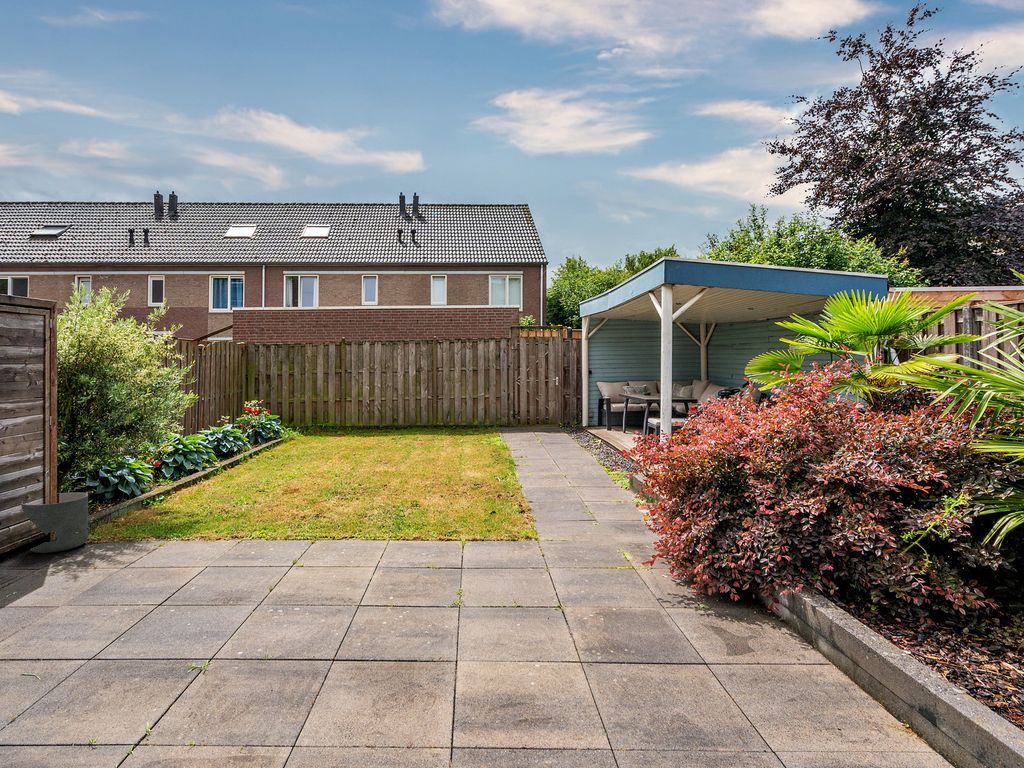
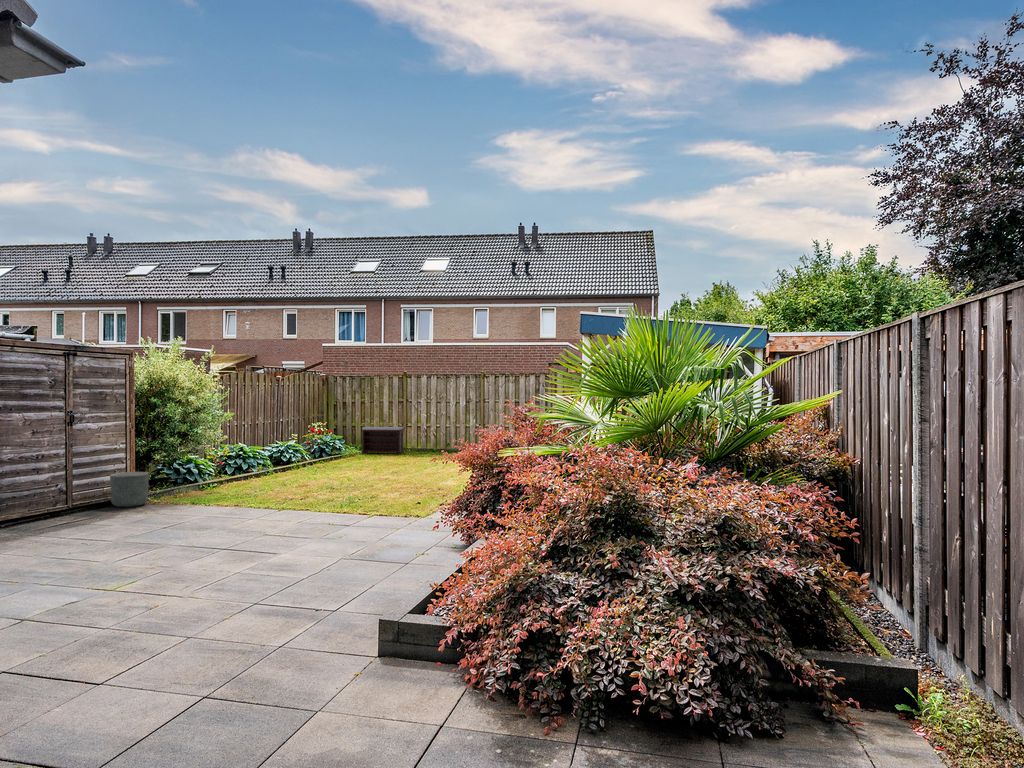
bench: none [295,402,346,436] -> present [361,426,405,454]

